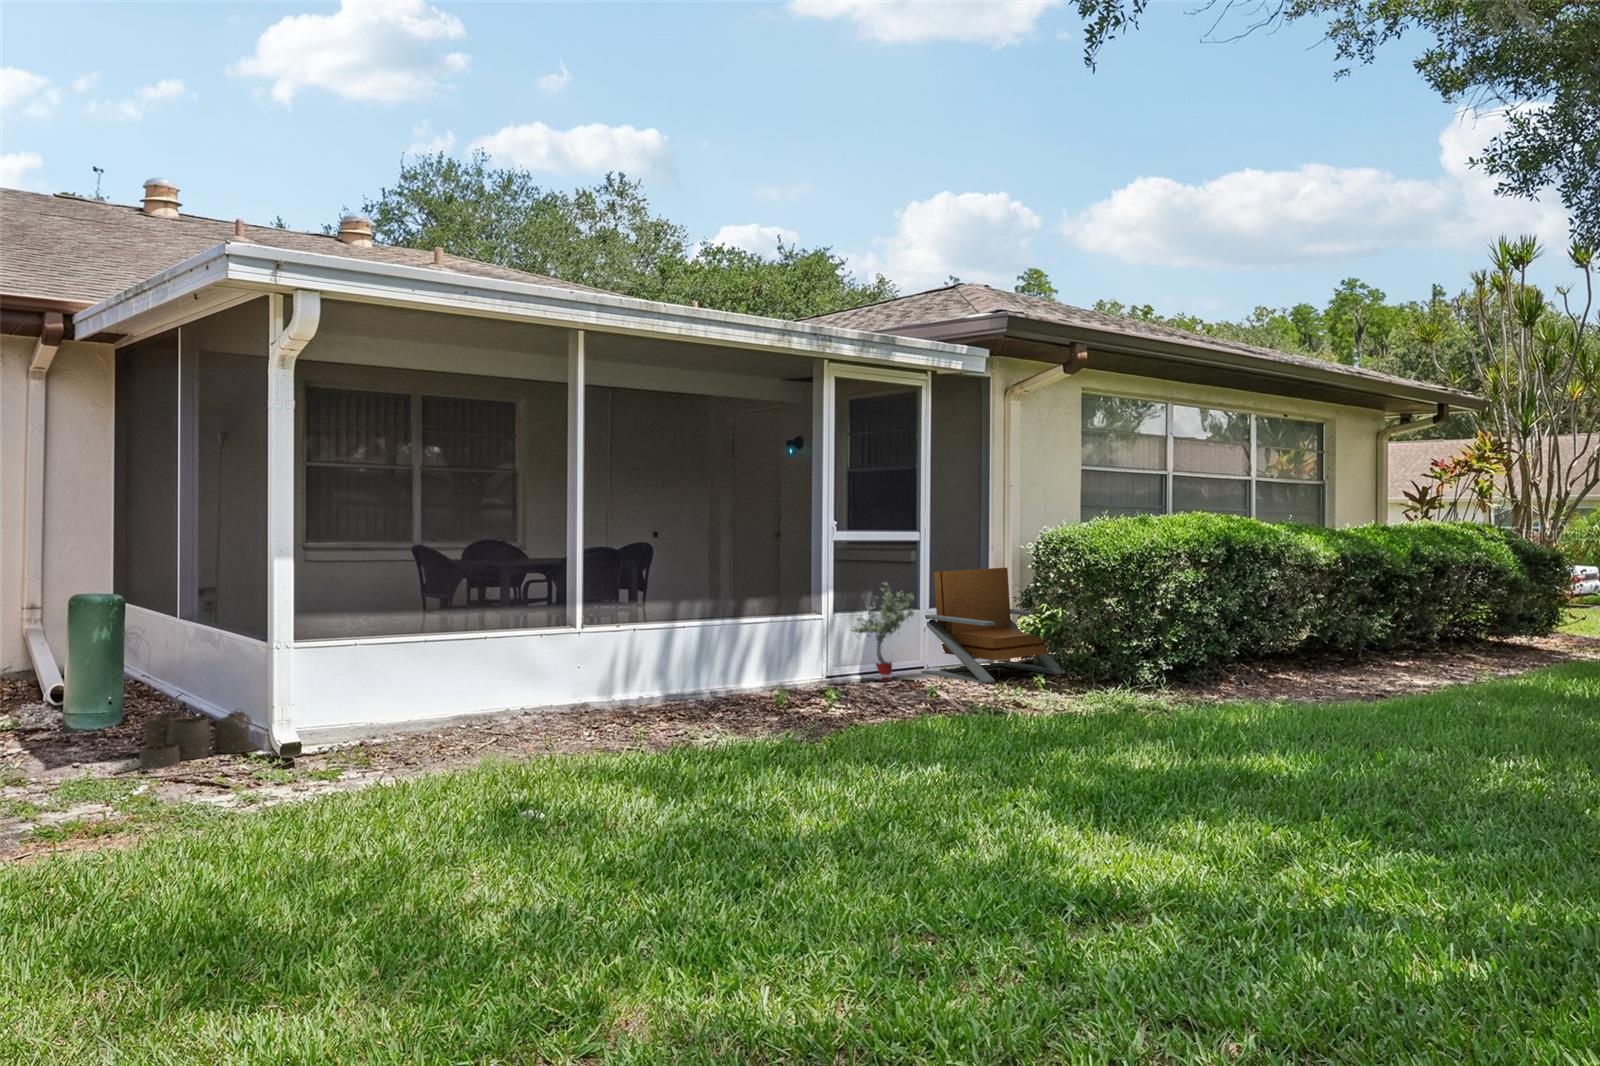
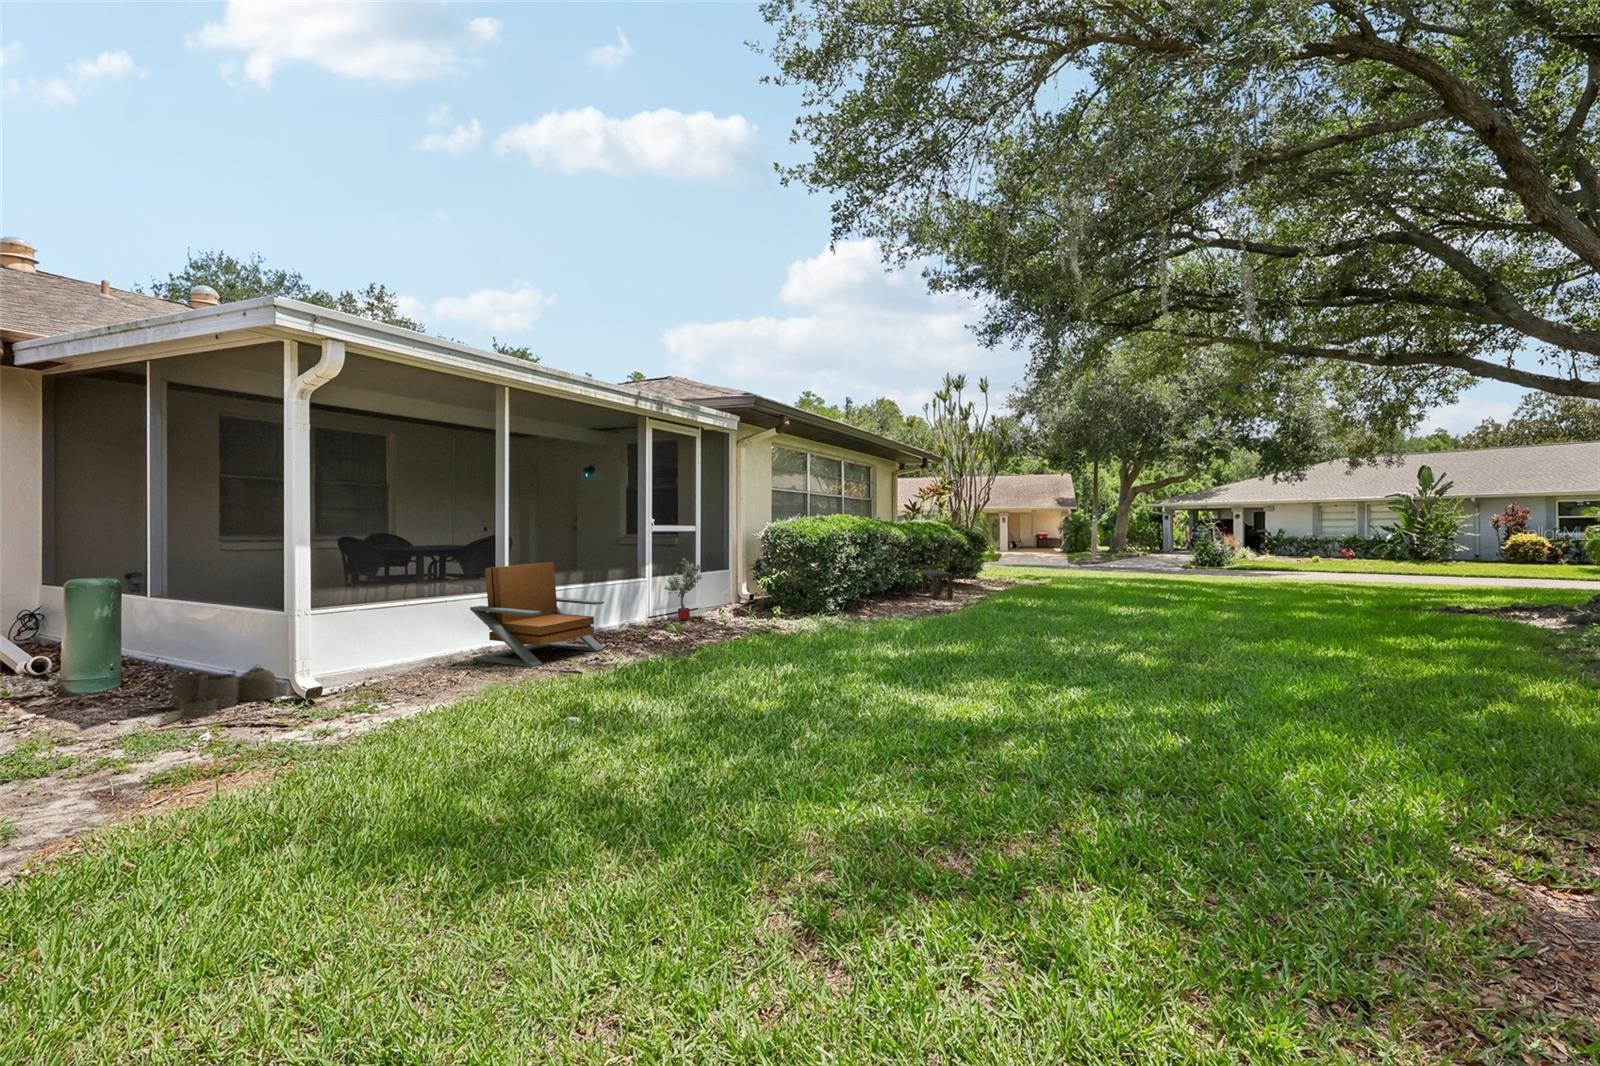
lounge chair: present [922,568,1065,683] -> present [470,562,604,667]
bench: none [1379,612,1431,669] -> present [922,570,953,600]

